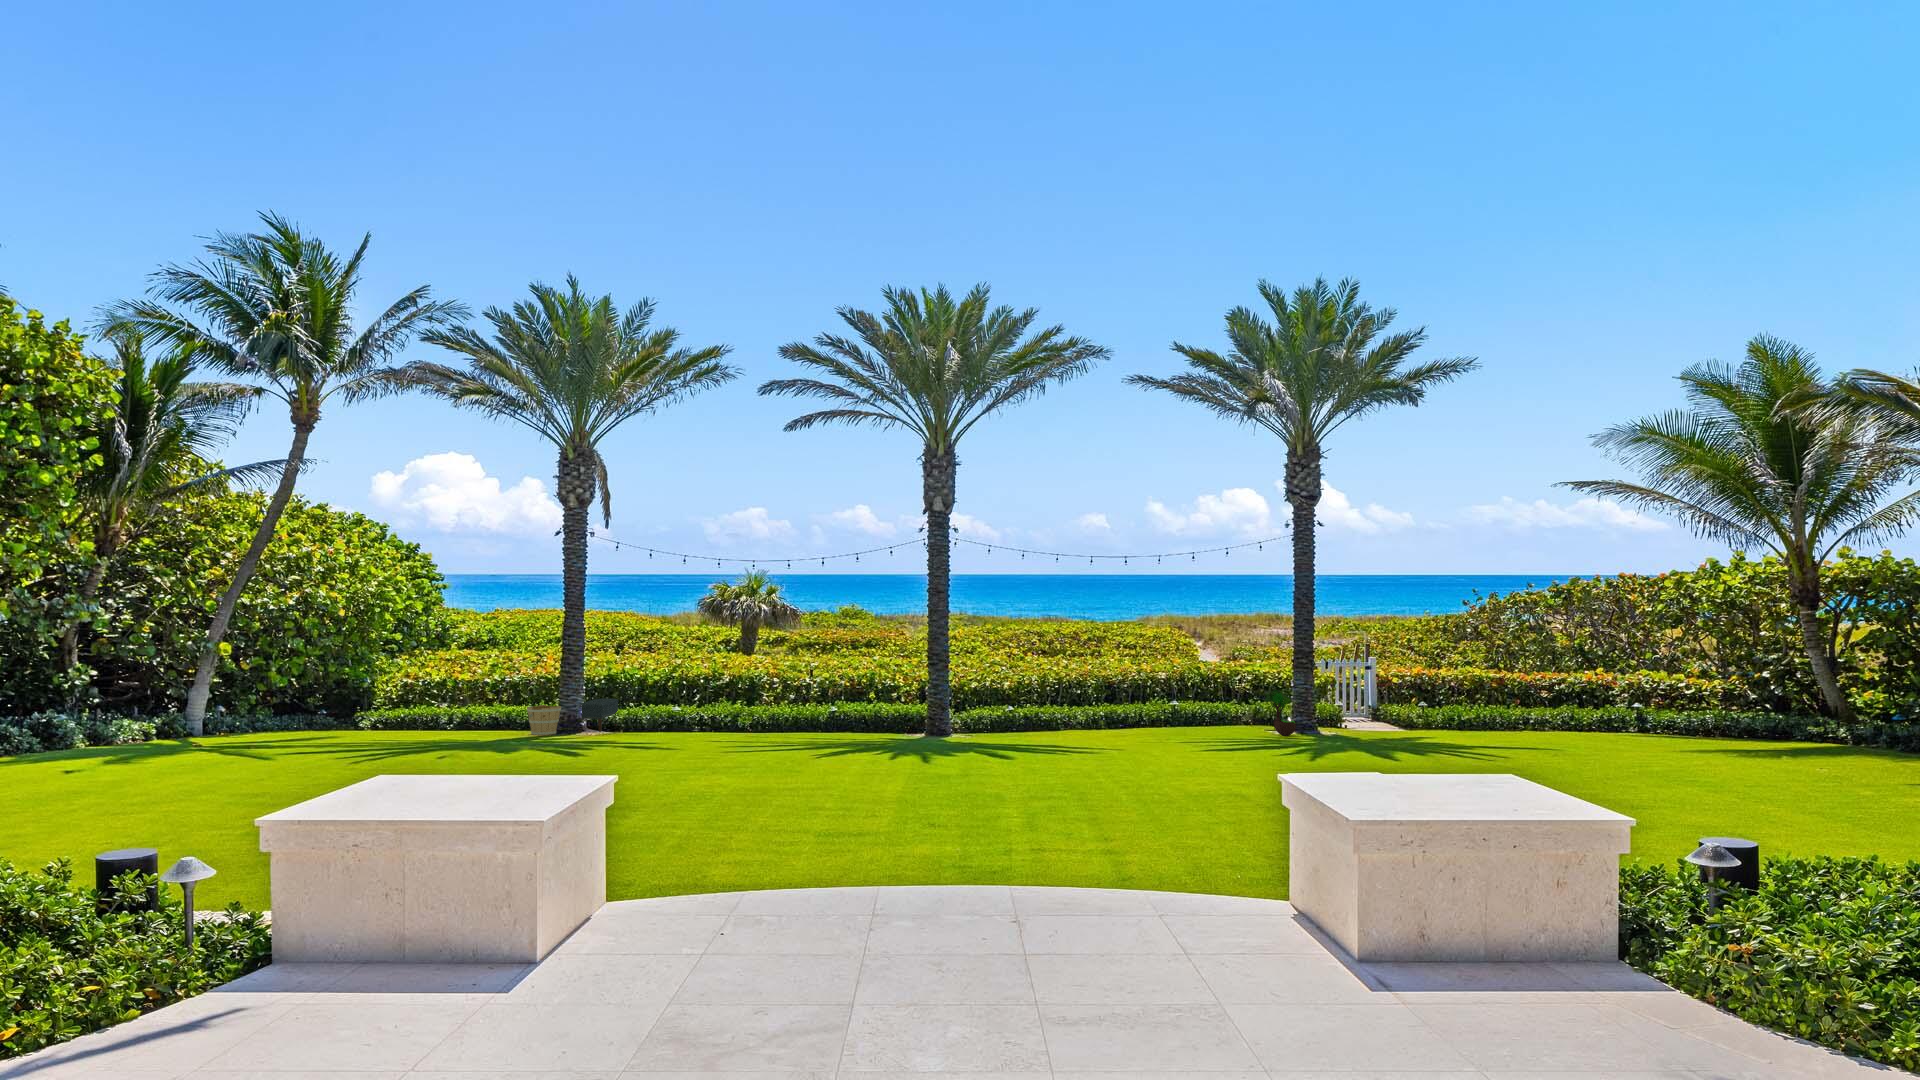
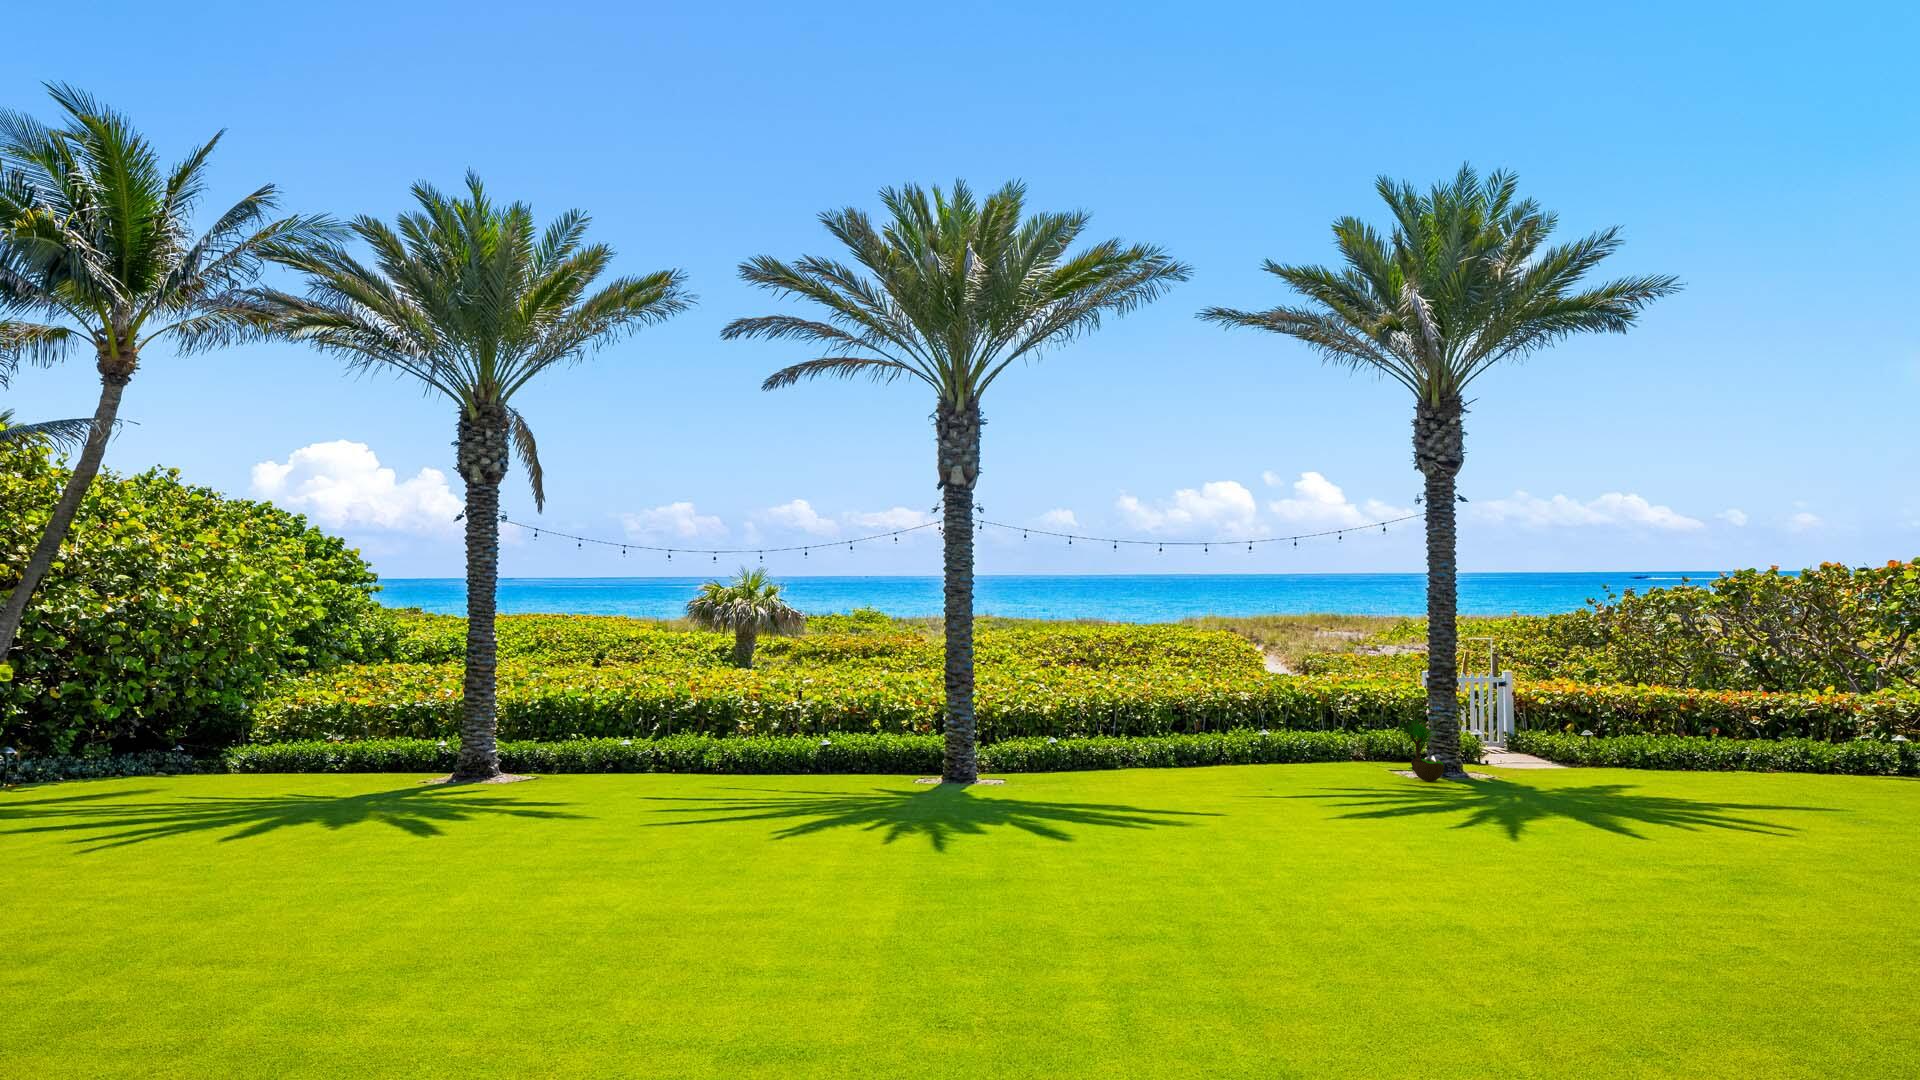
bench: present [579,698,619,732] -> none [490,730,553,777]
wooden bucket: present [527,705,561,735] -> none [416,742,465,784]

